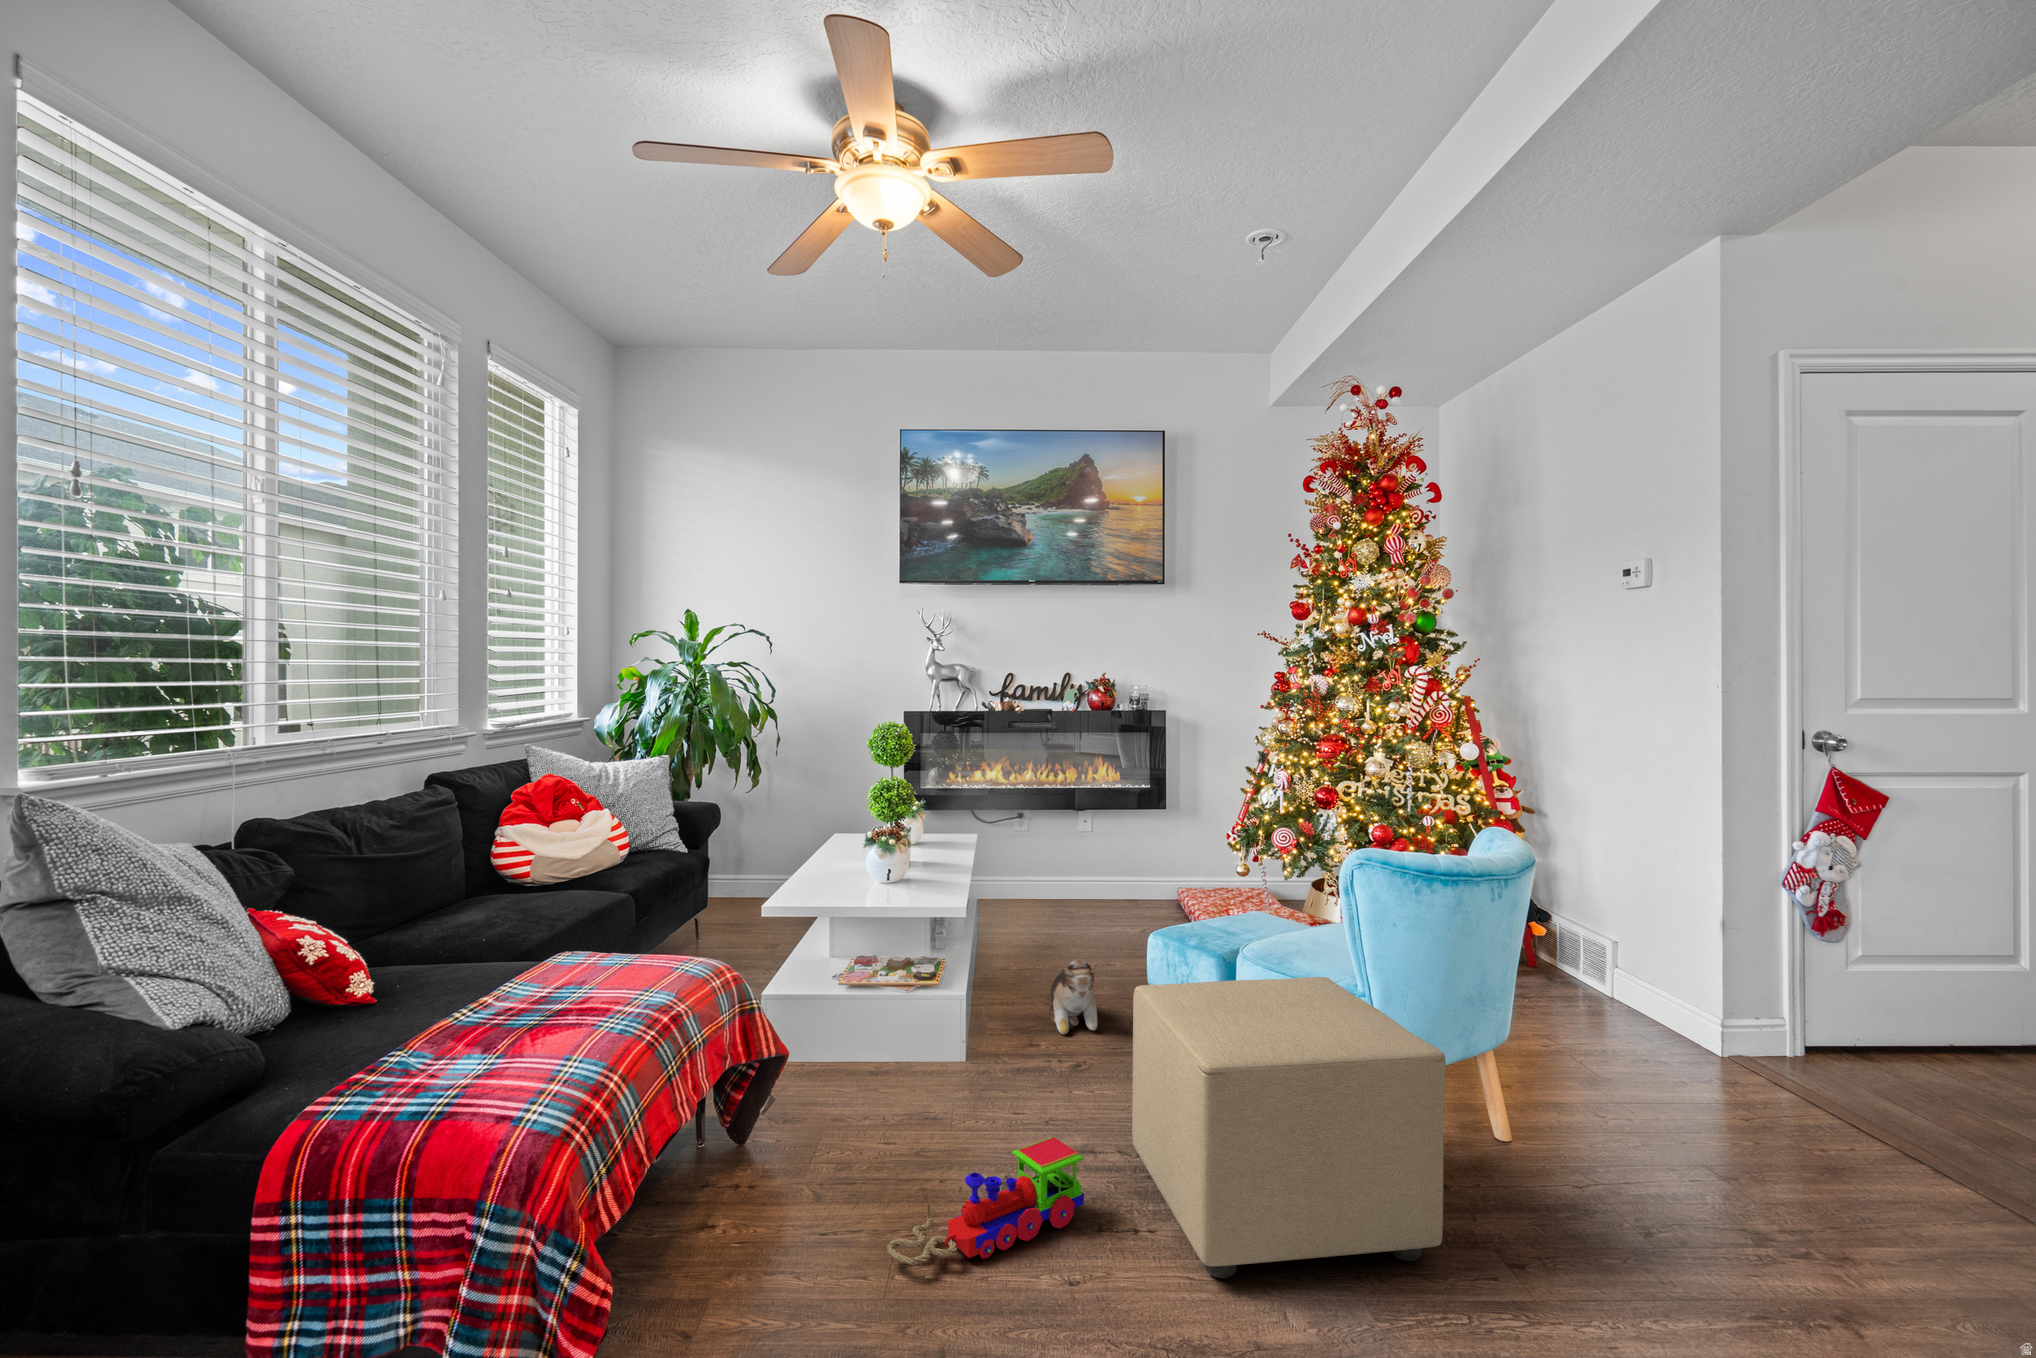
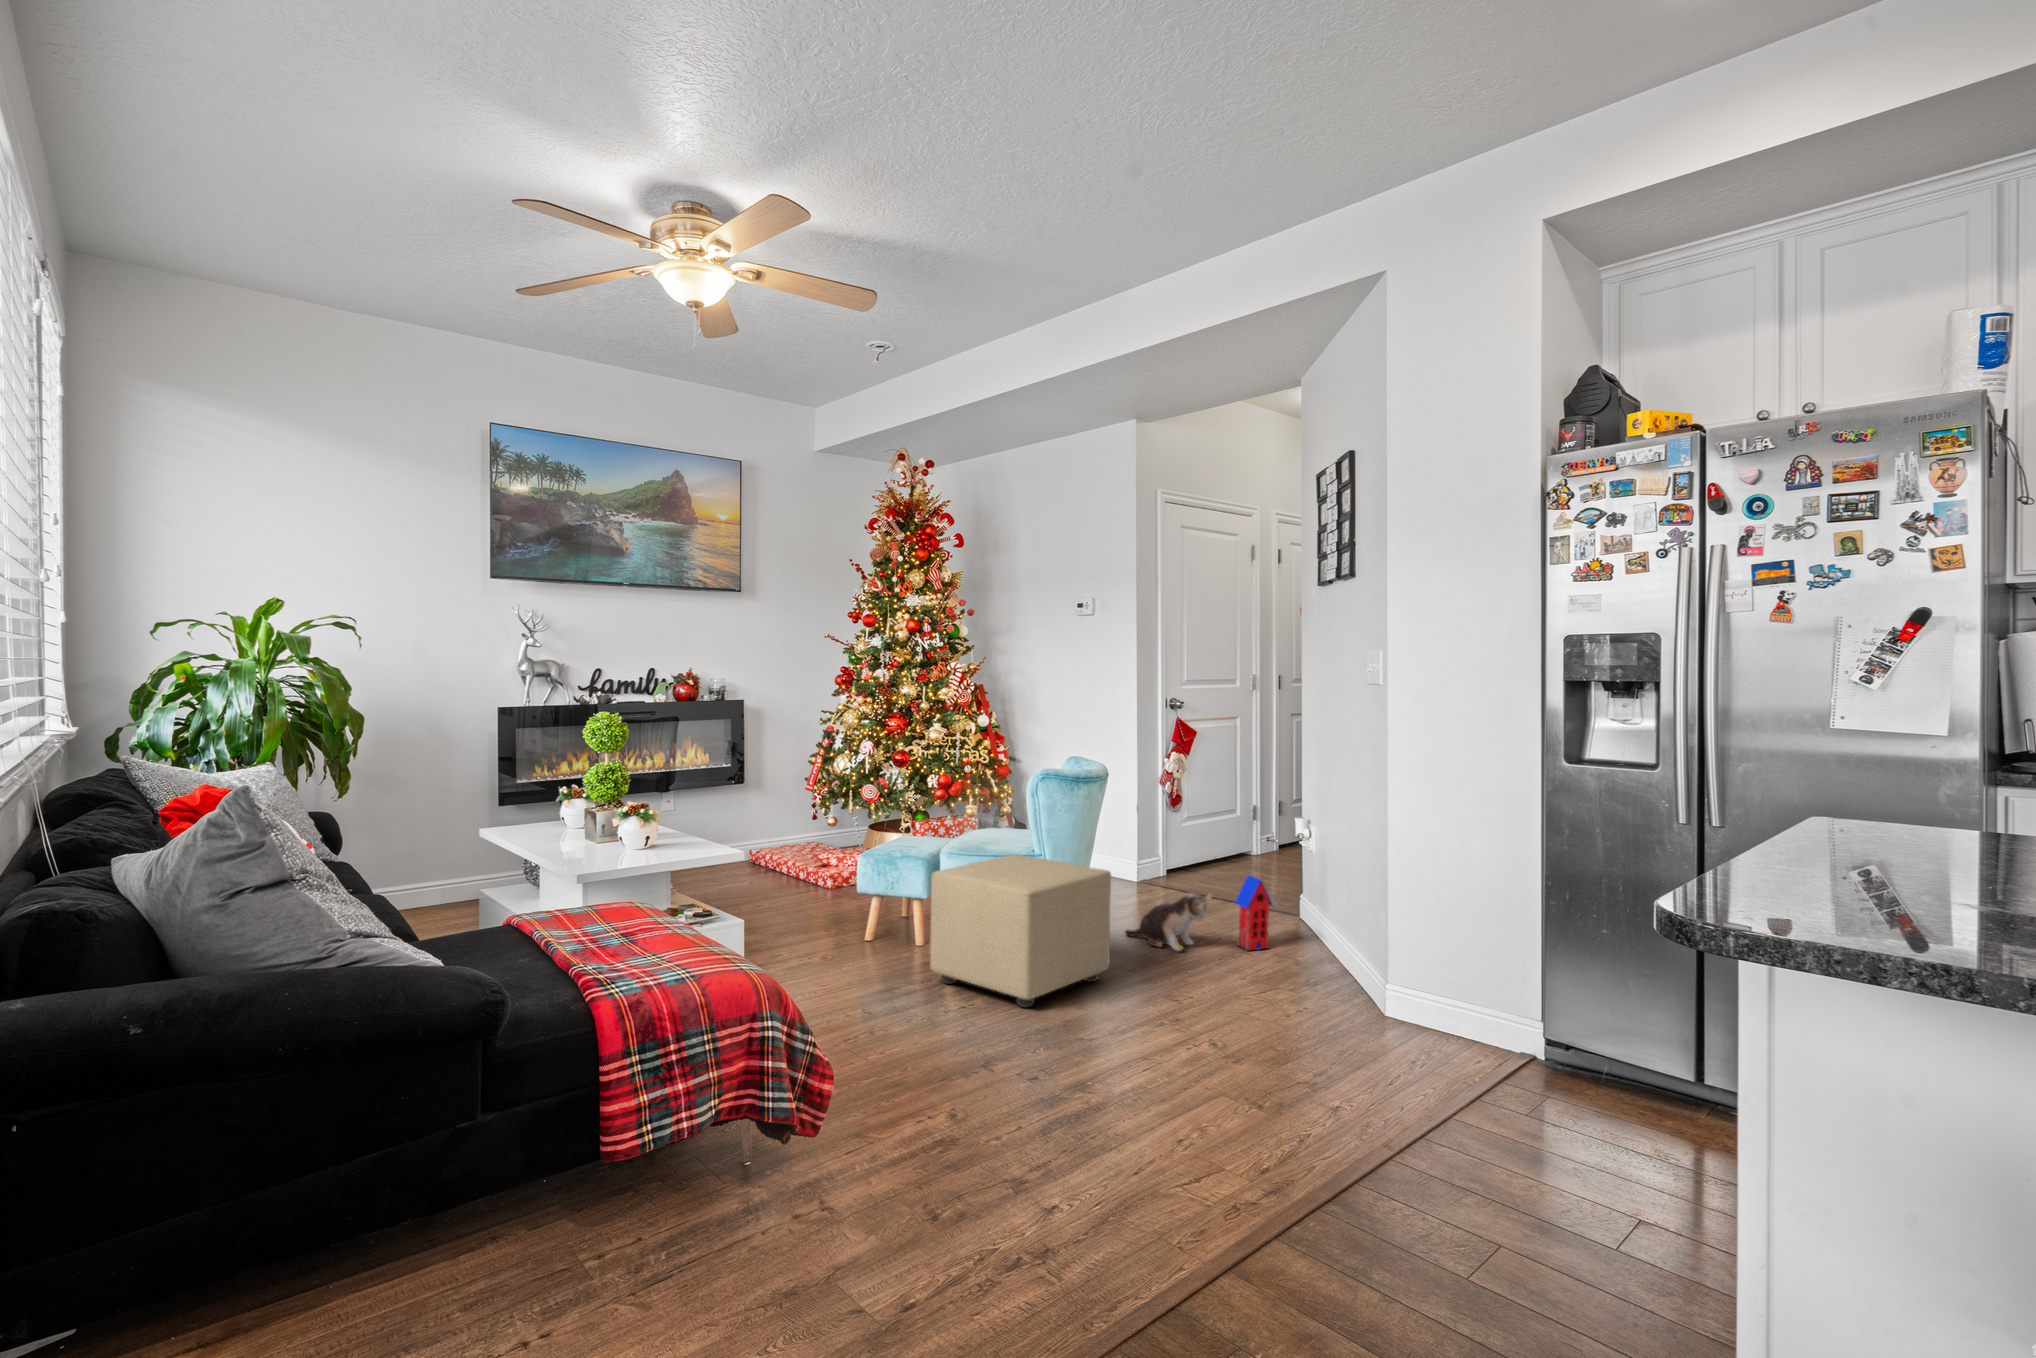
plush toy: present [1049,959,1098,1034] -> present [1125,892,1212,951]
toy house: none [1831,1123,1945,1314] -> present [1235,876,1272,951]
toy train: present [886,1137,1084,1265] -> none [864,966,940,1041]

